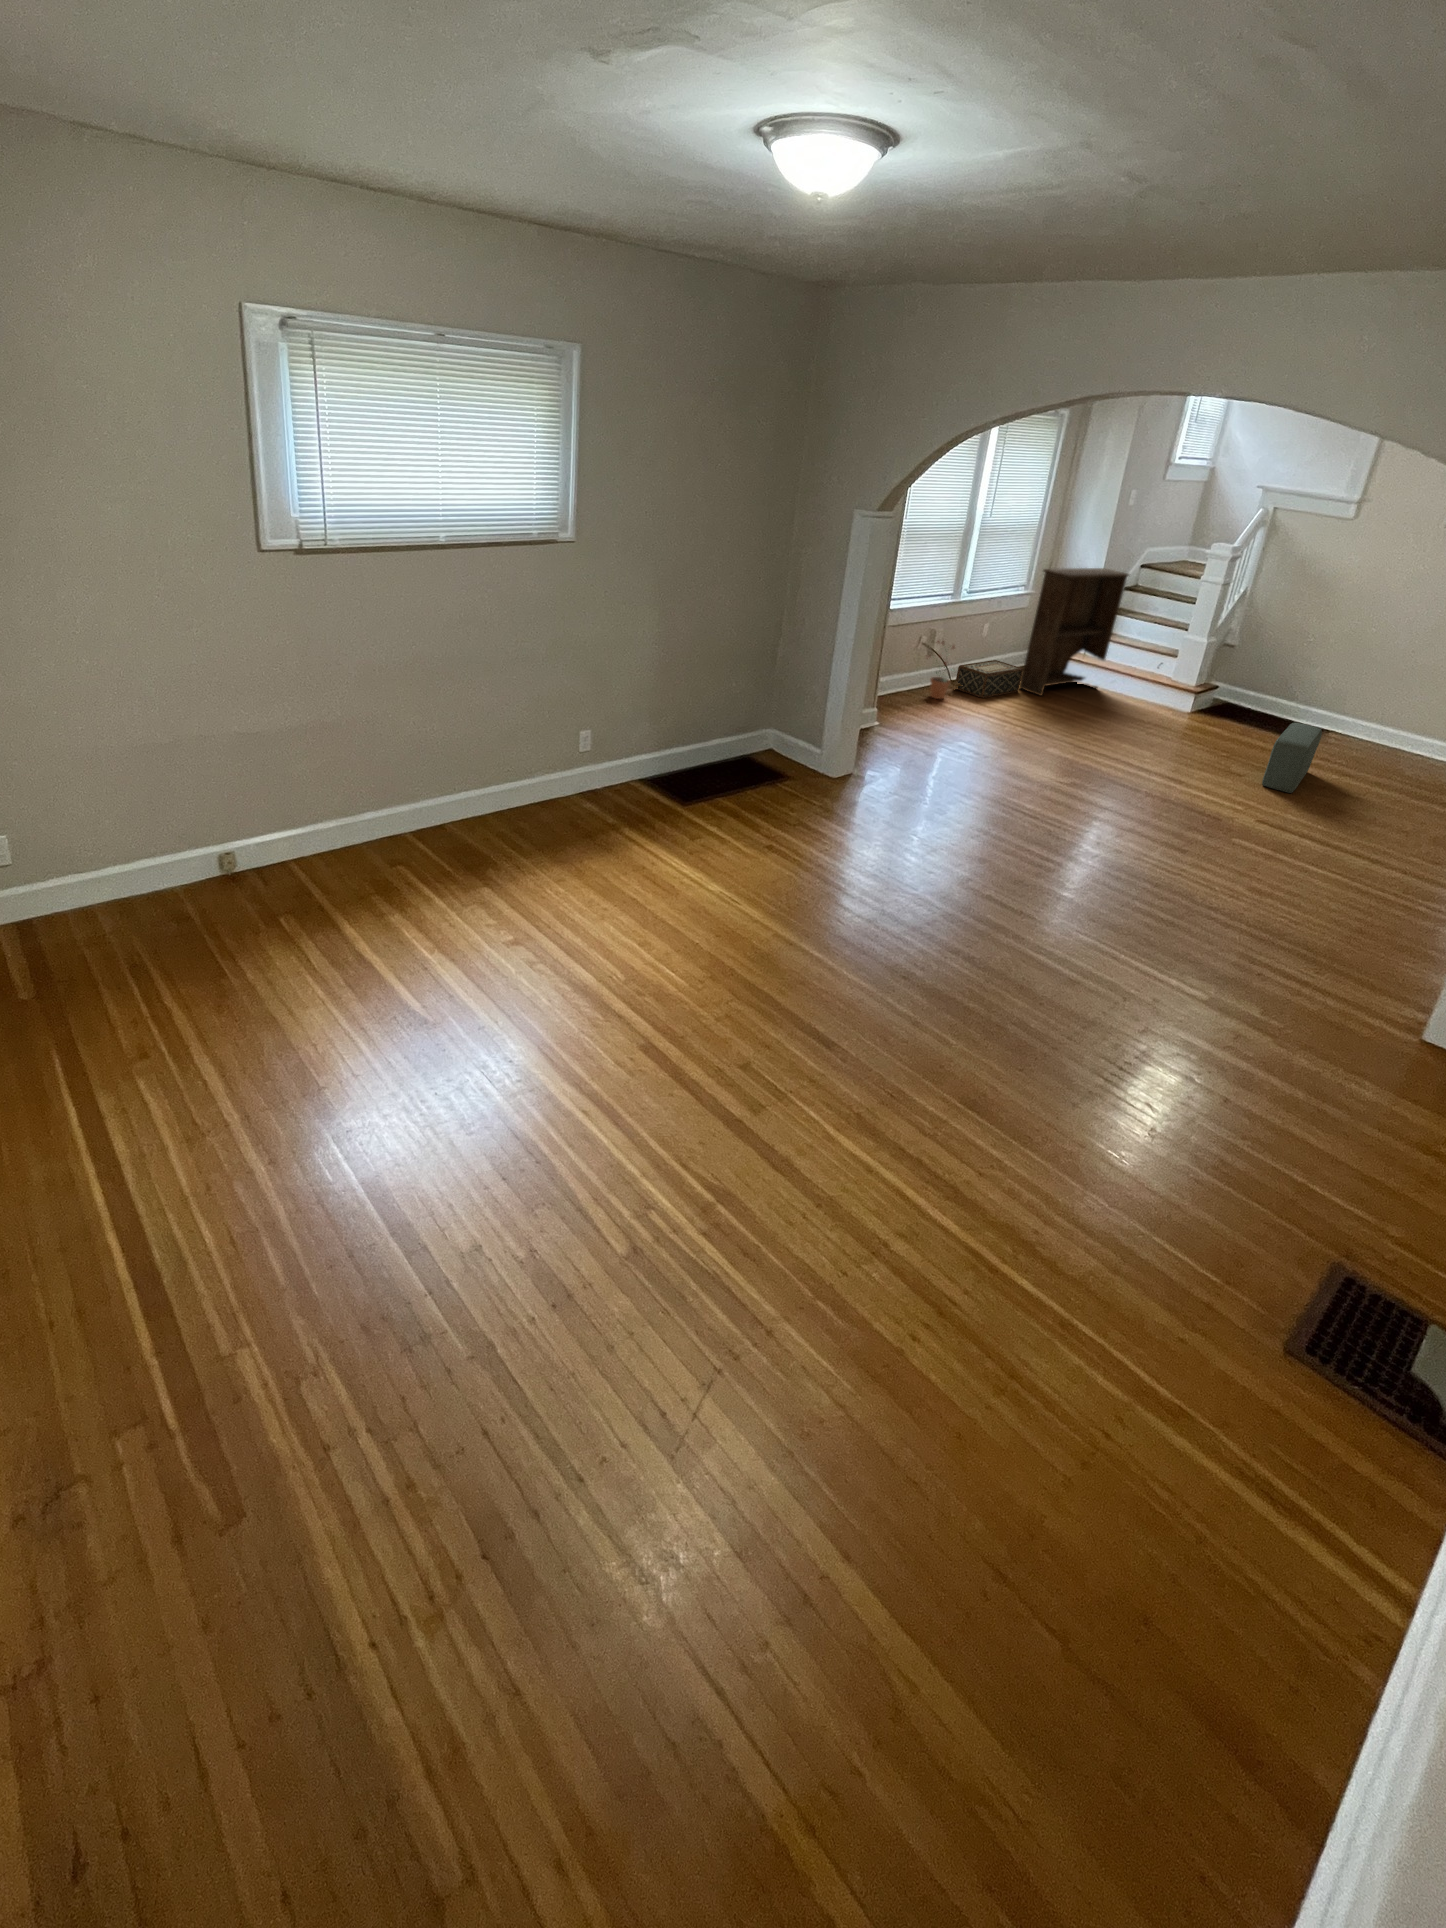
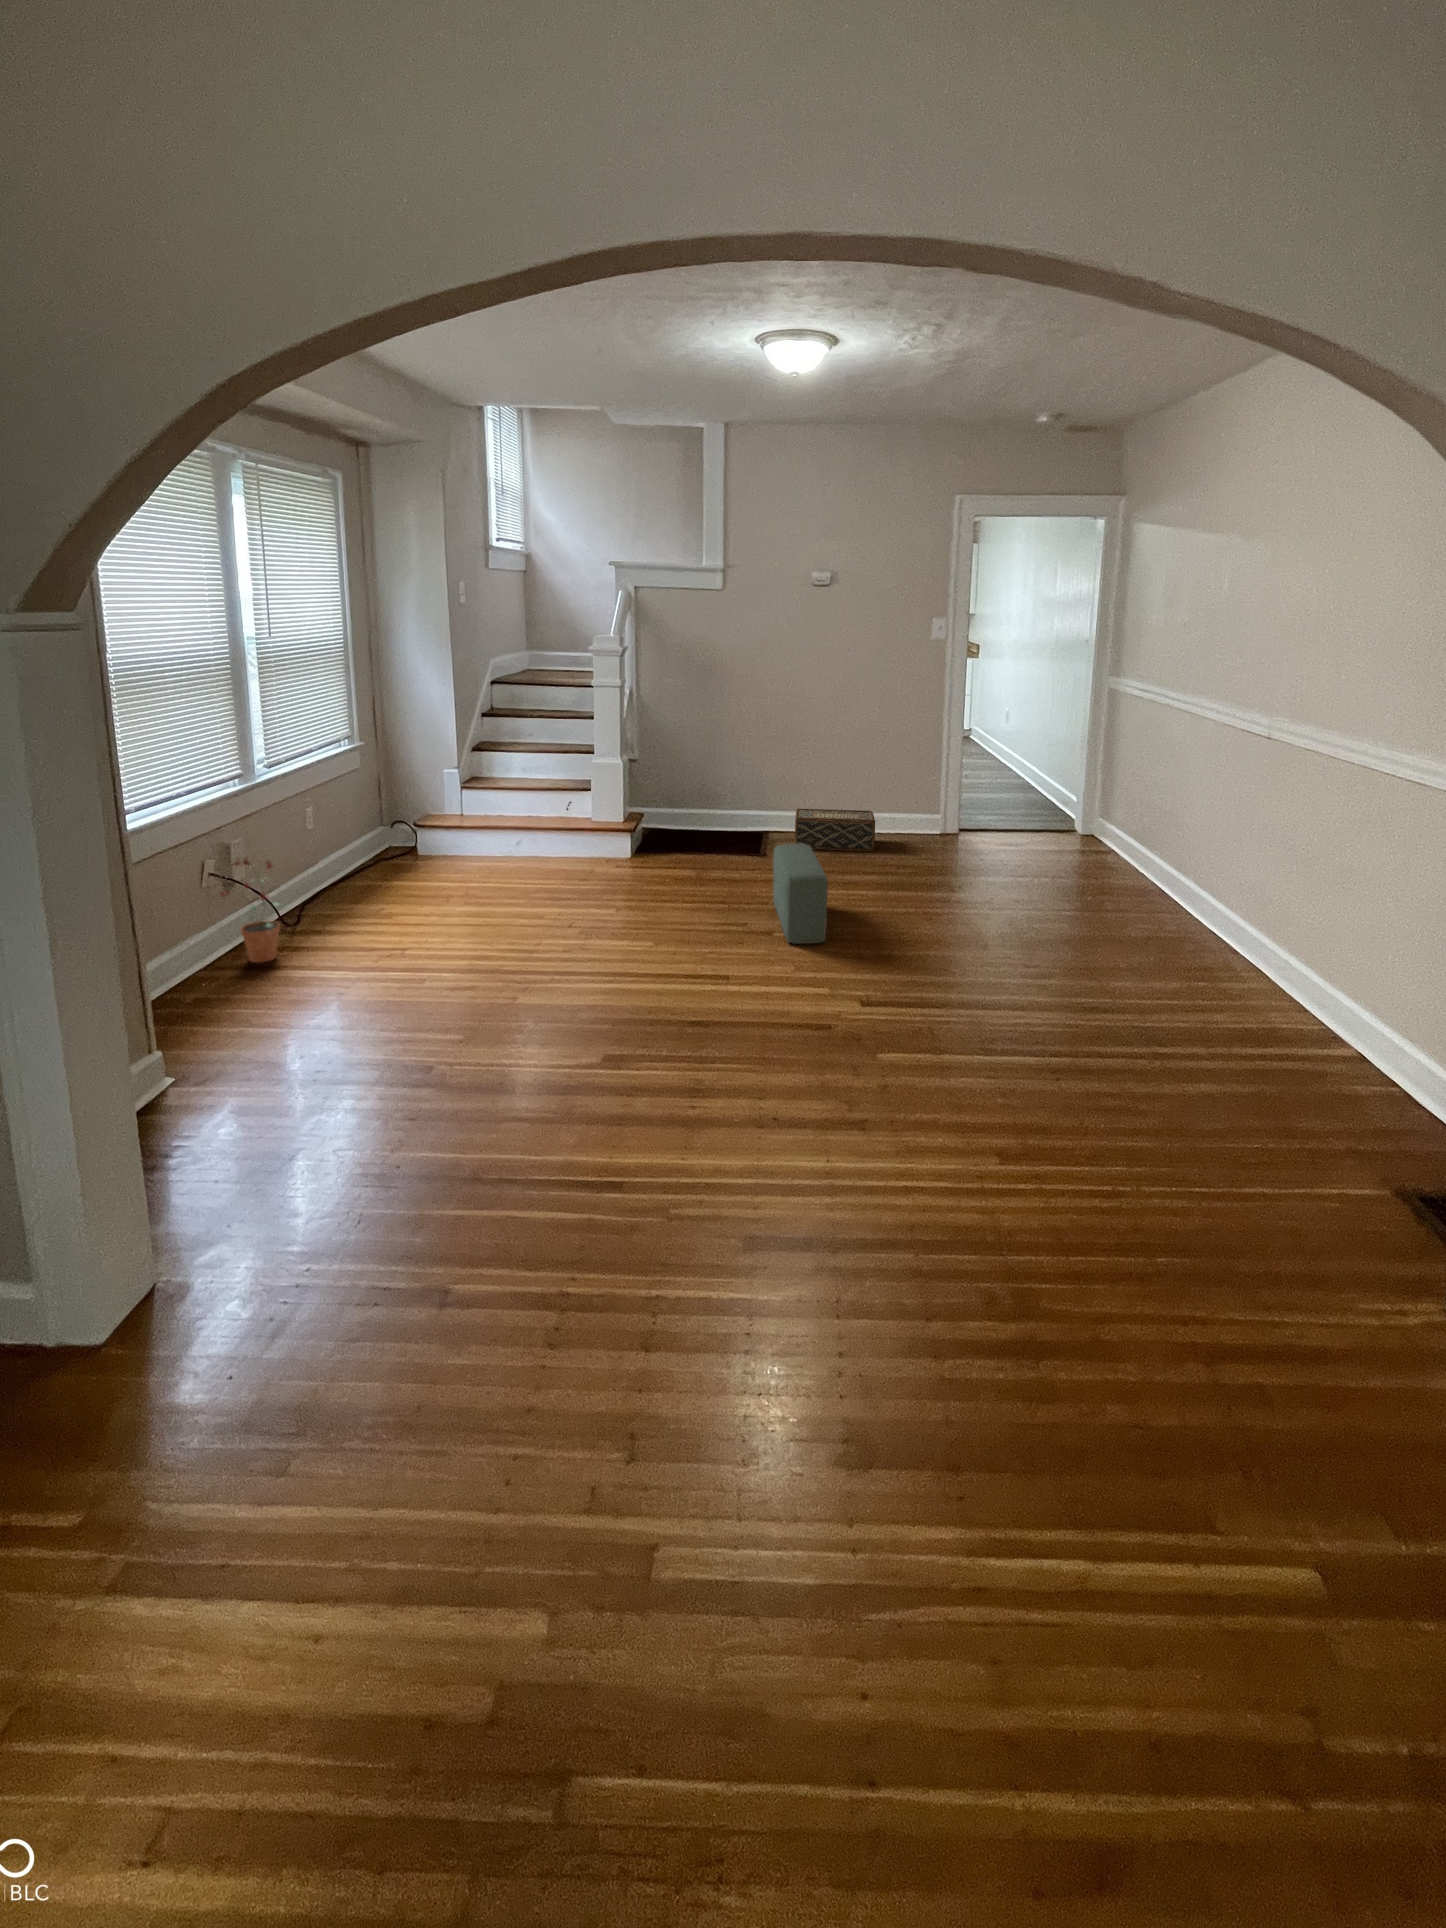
bookshelf: present [1019,568,1129,696] -> none [377,691,499,898]
woven basket: present [956,660,1023,698] -> present [795,809,875,851]

